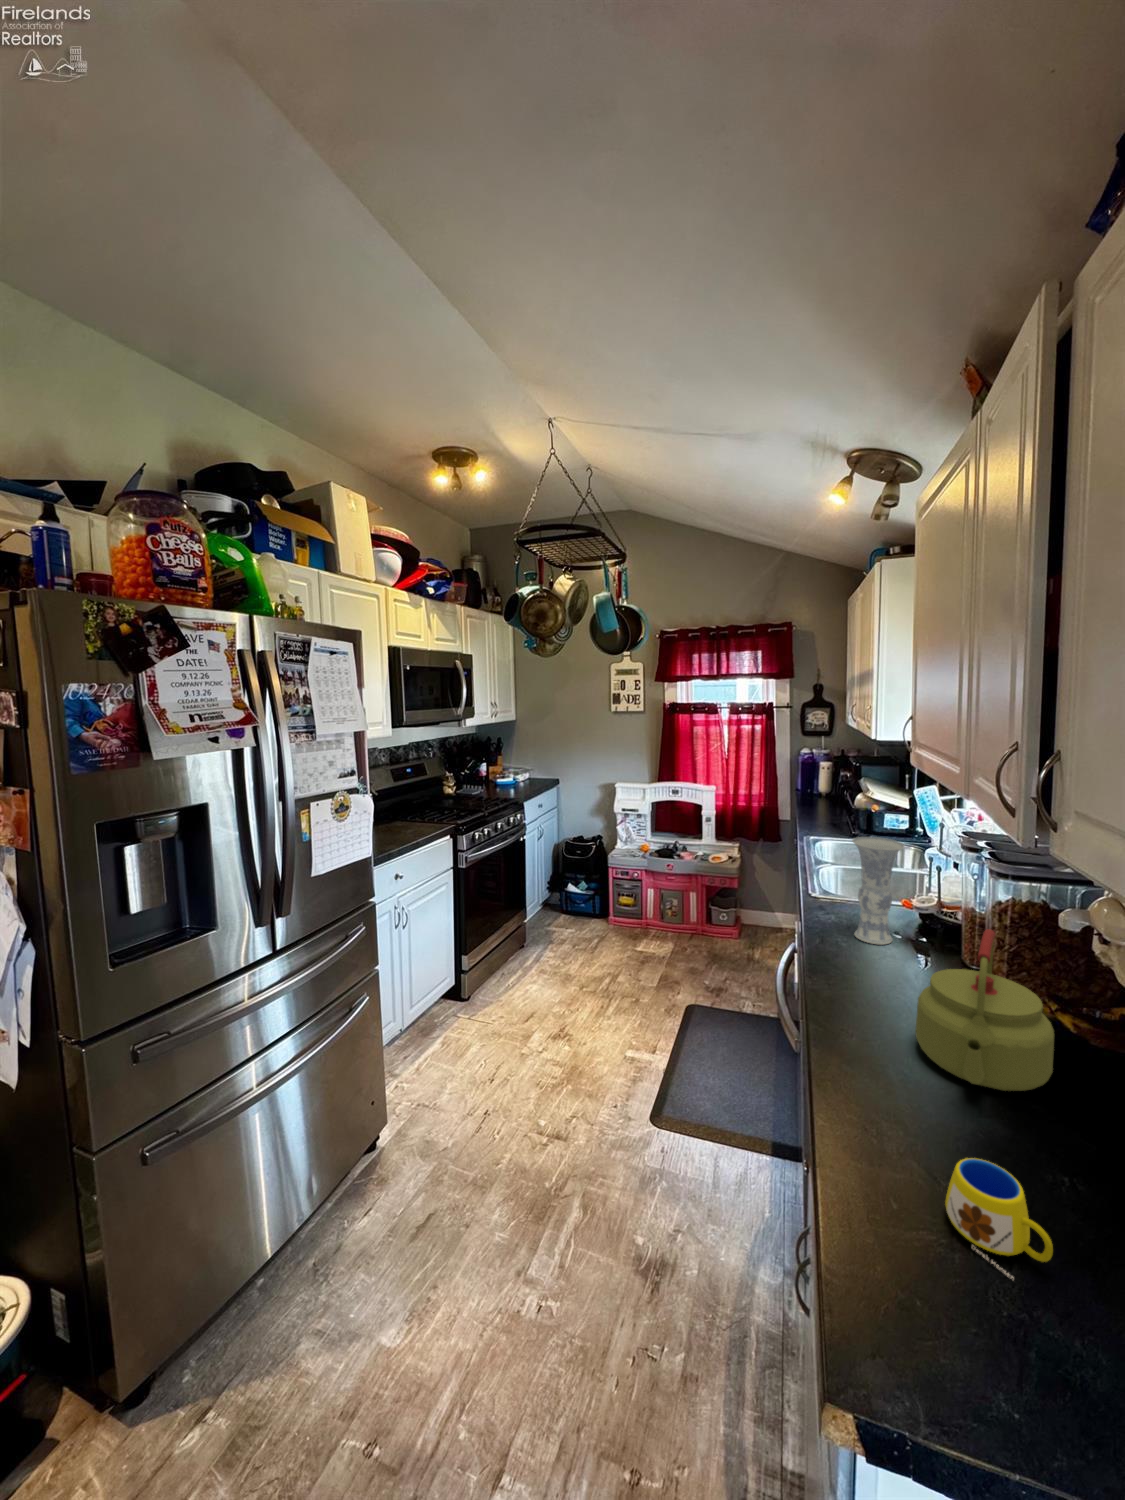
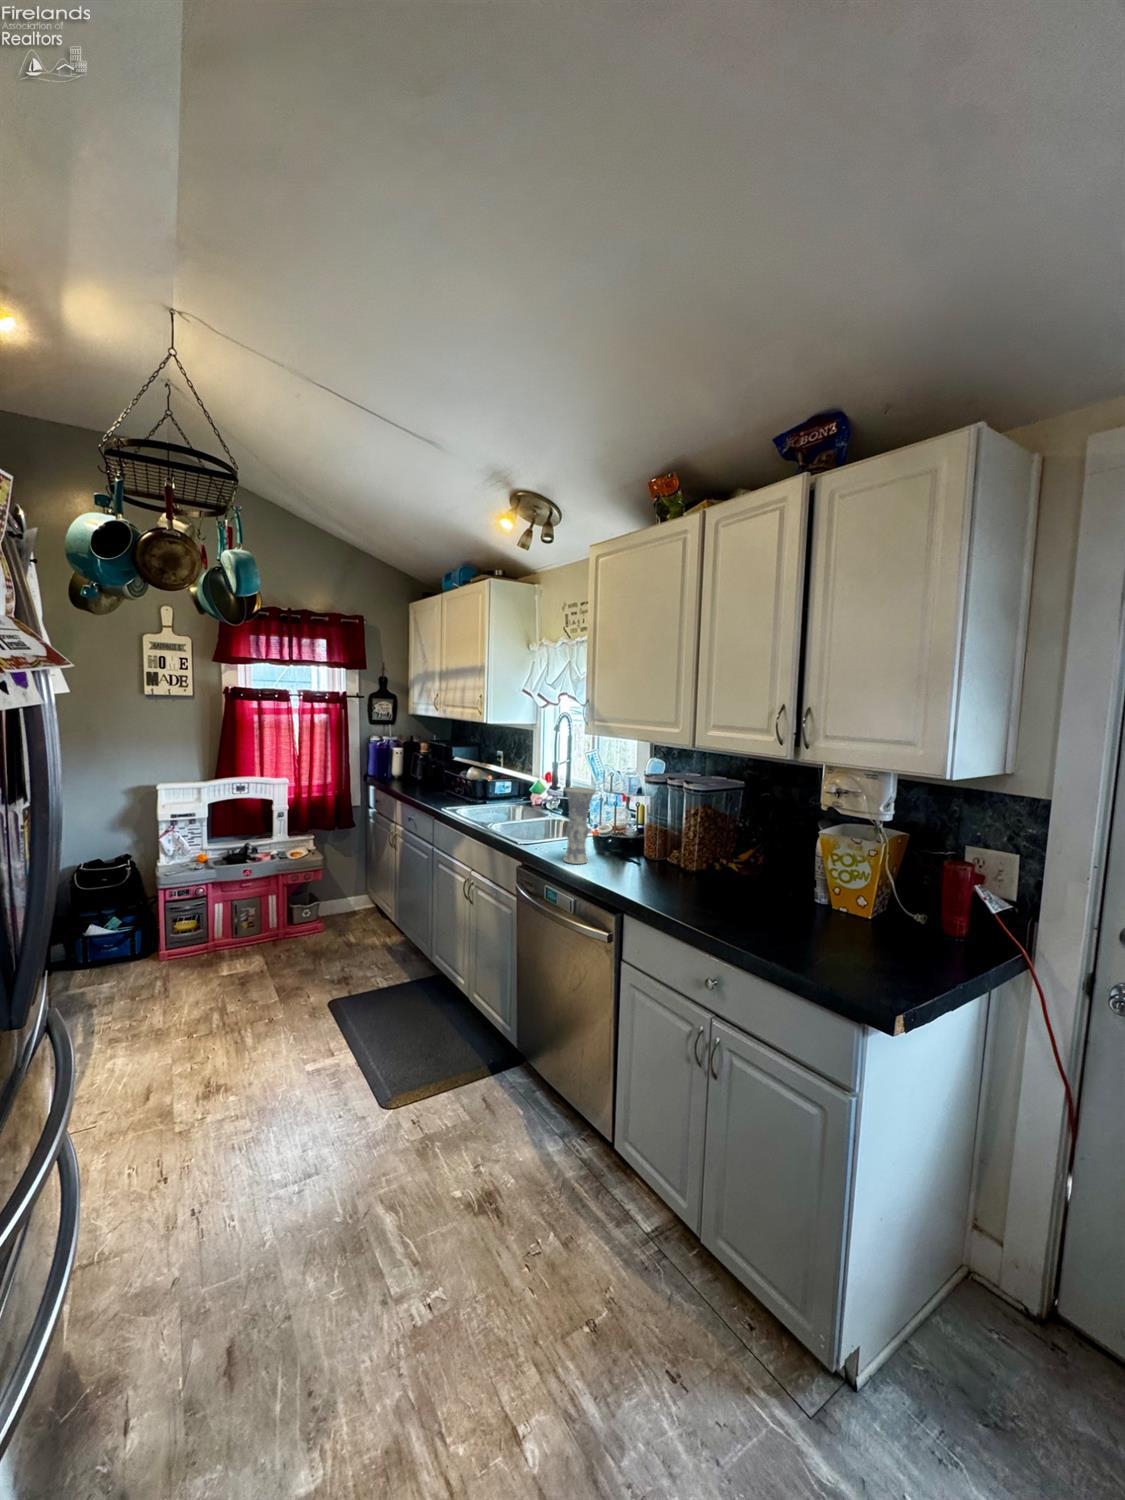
kettle: present [916,929,1054,1091] -> none [674,820,743,908]
mug: present [945,1158,1053,1278] -> none [786,920,837,963]

